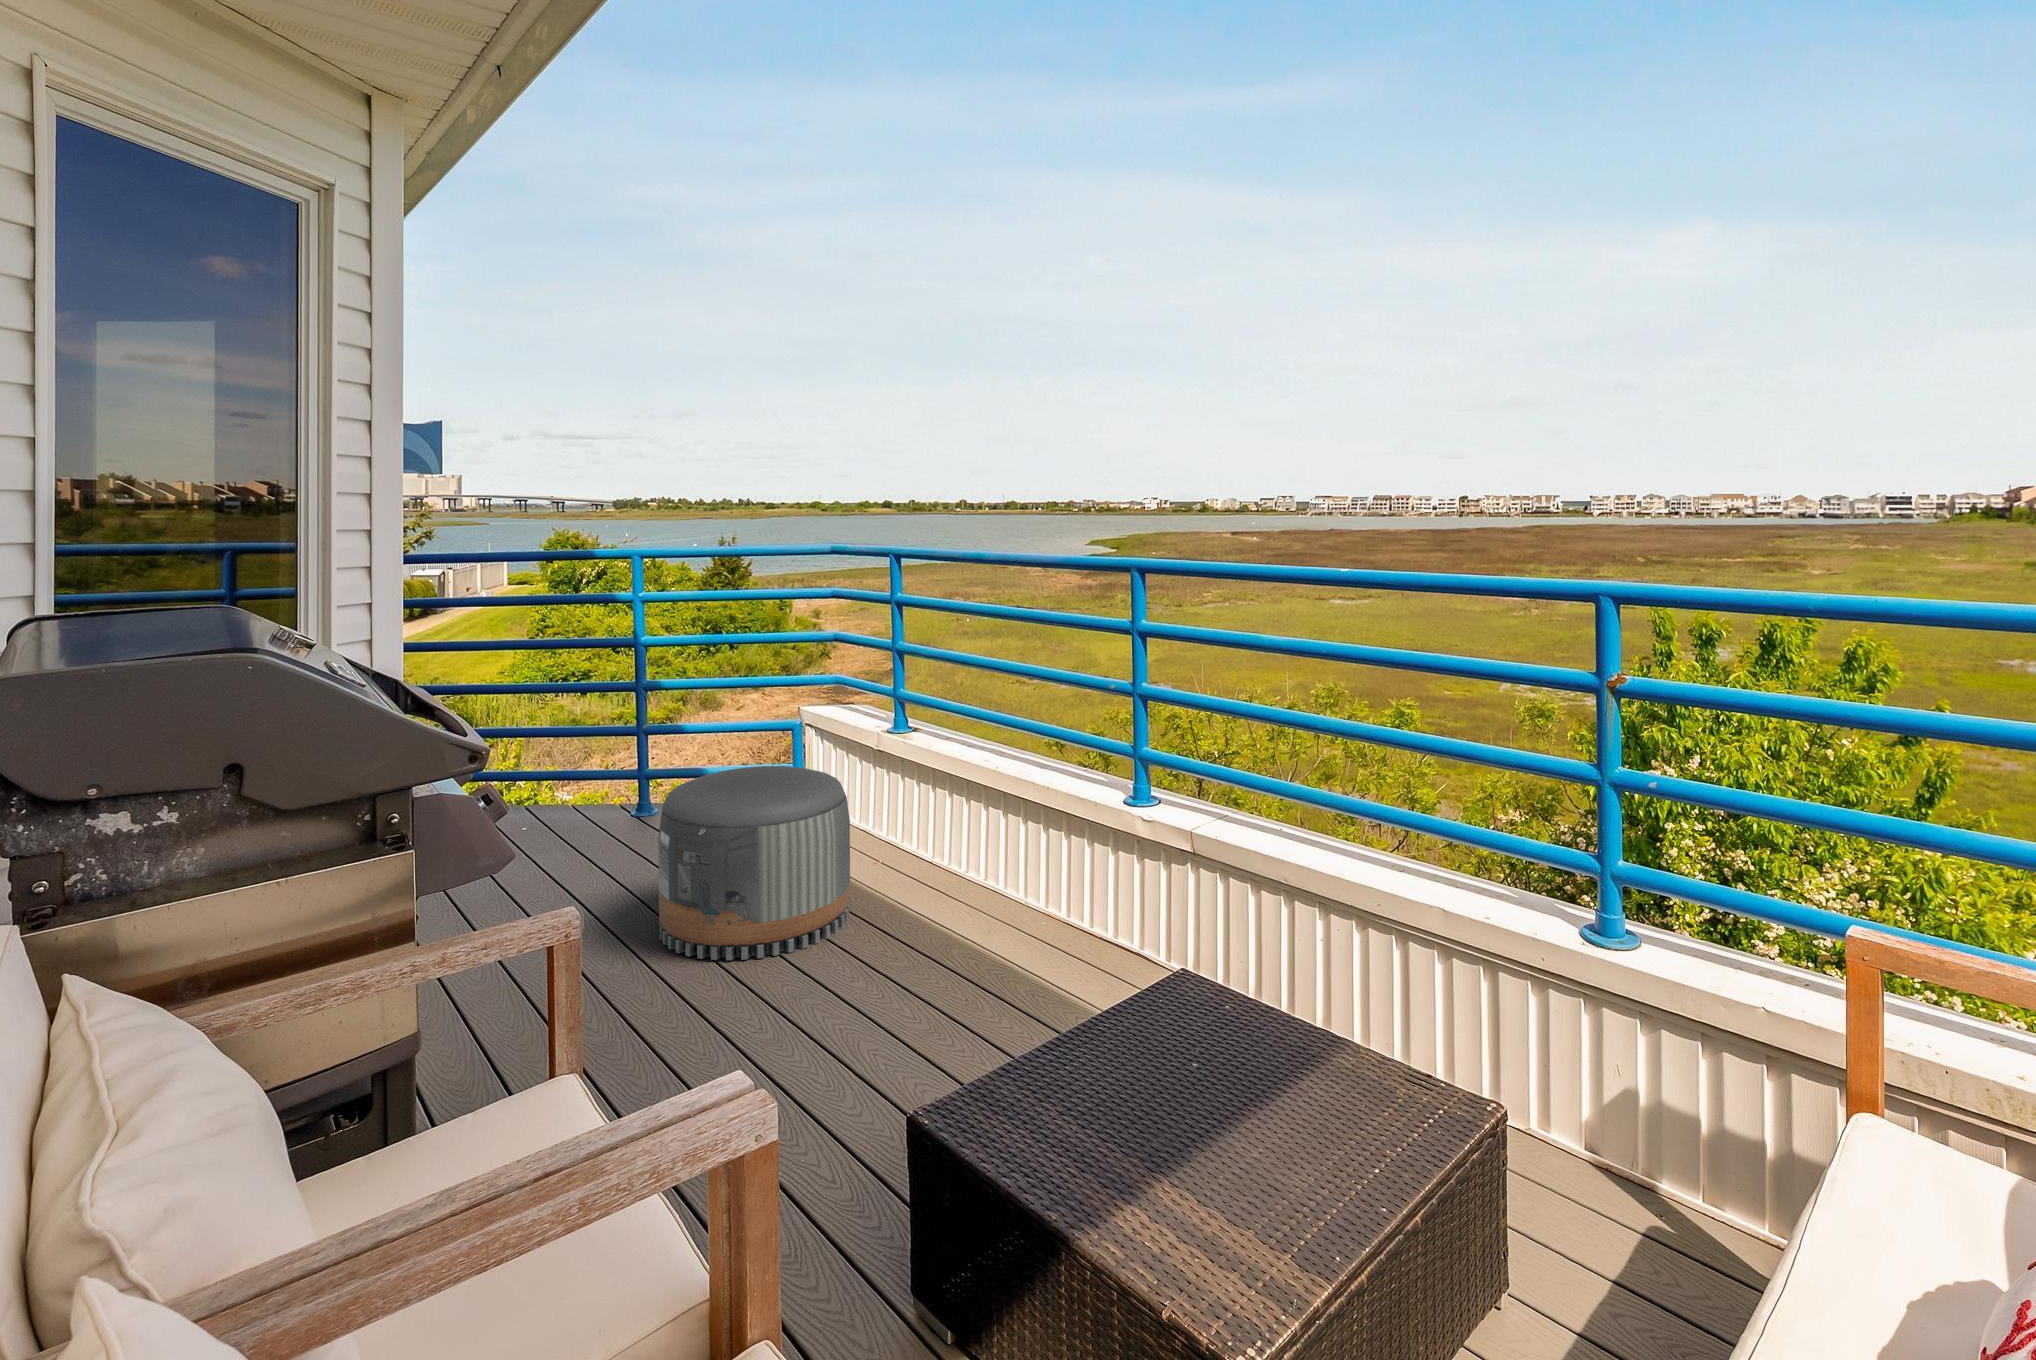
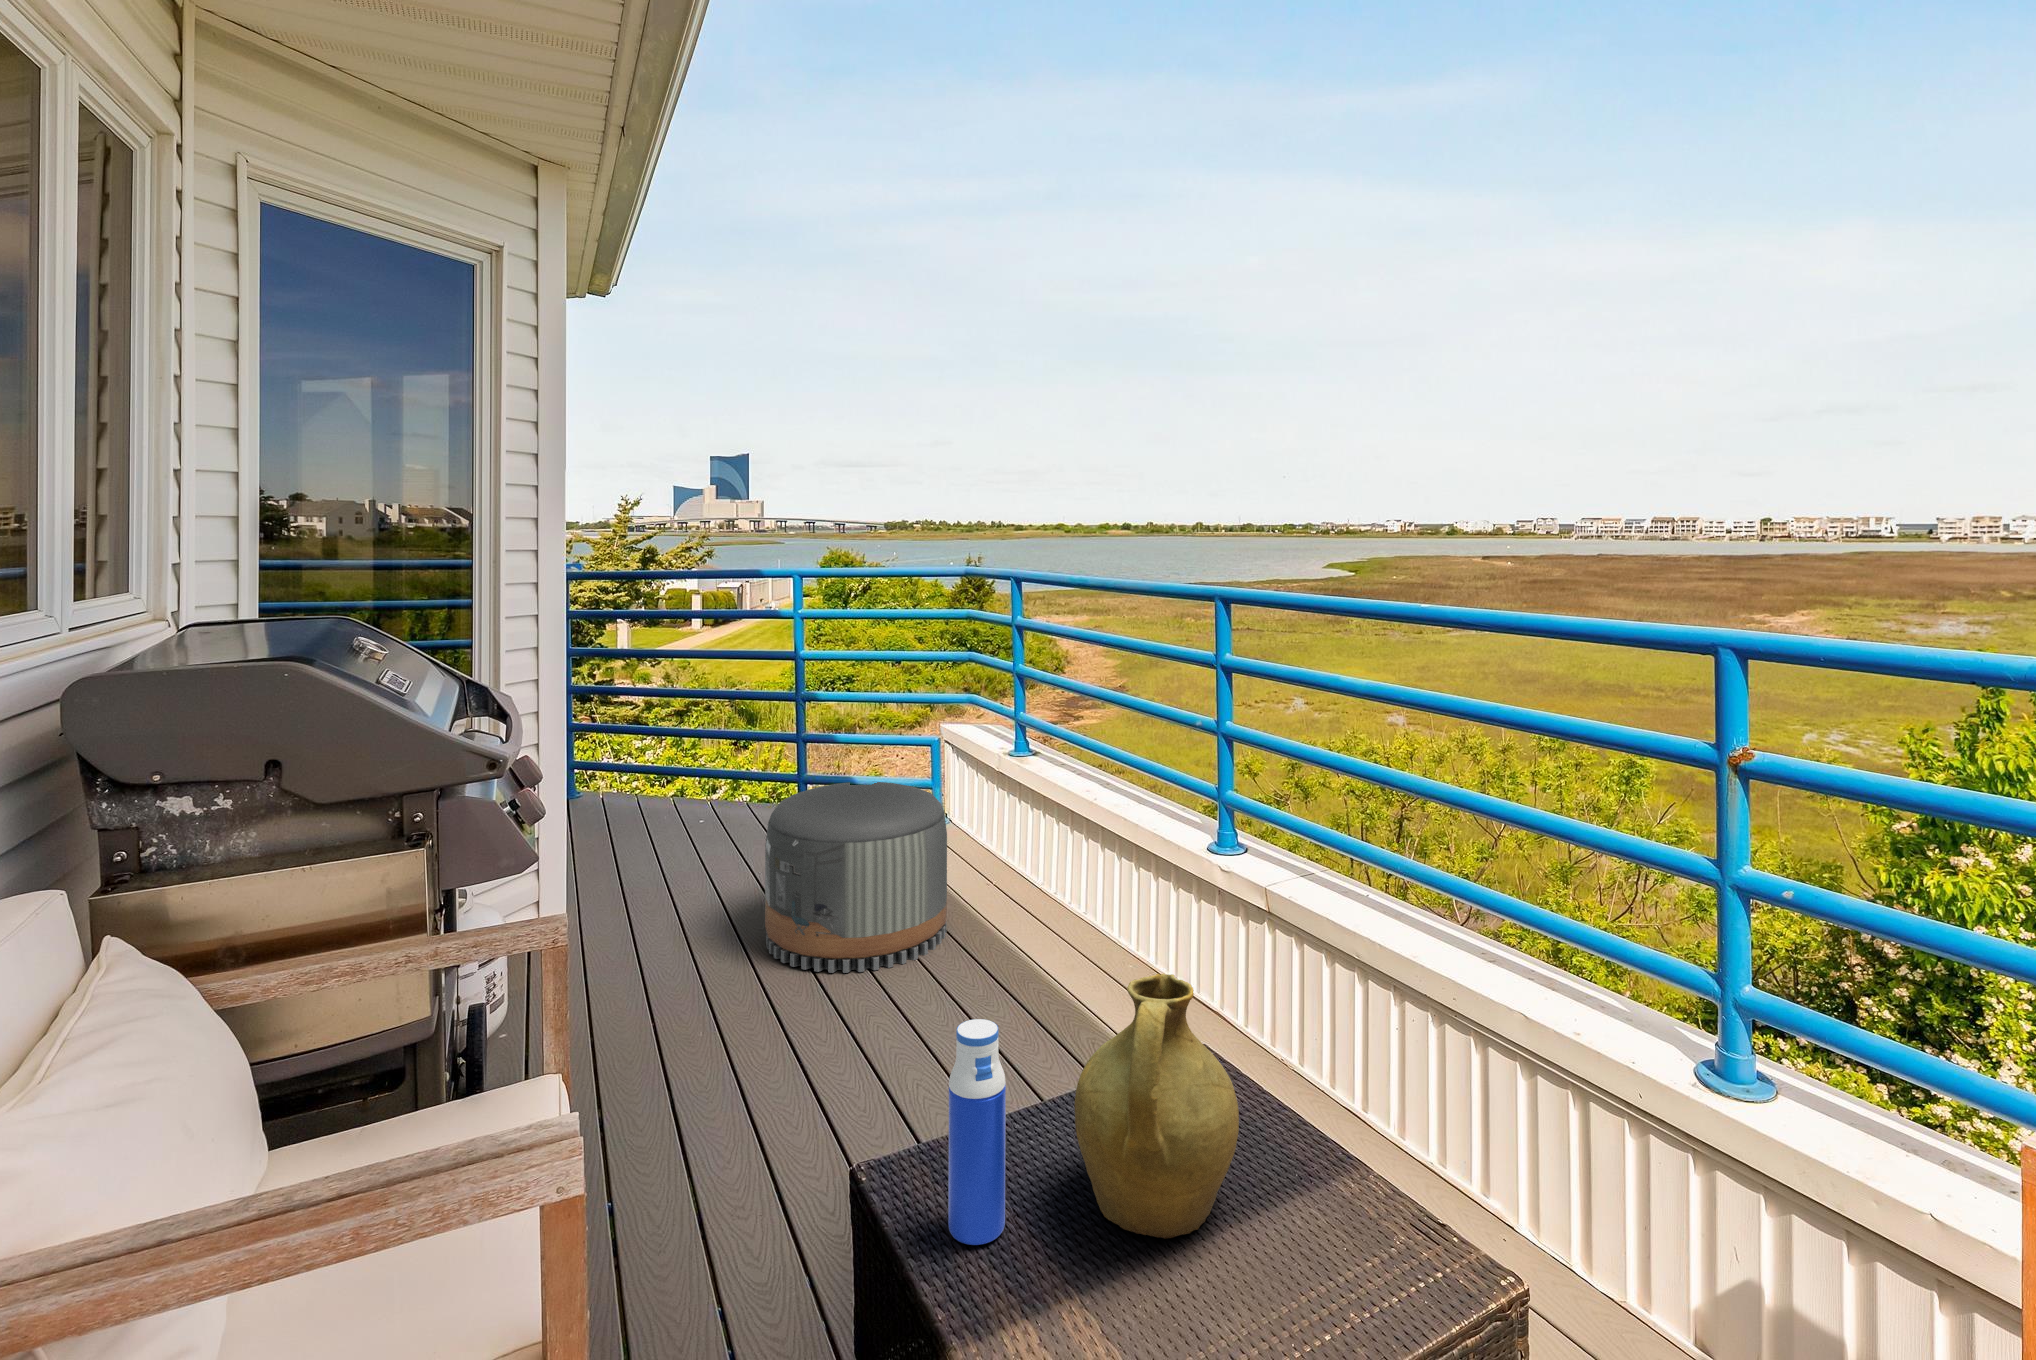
pitcher: none [1141,892,1284,1112] -> present [1074,973,1239,1239]
water bottle: none [1044,946,1095,1144] -> present [948,1019,1006,1245]

